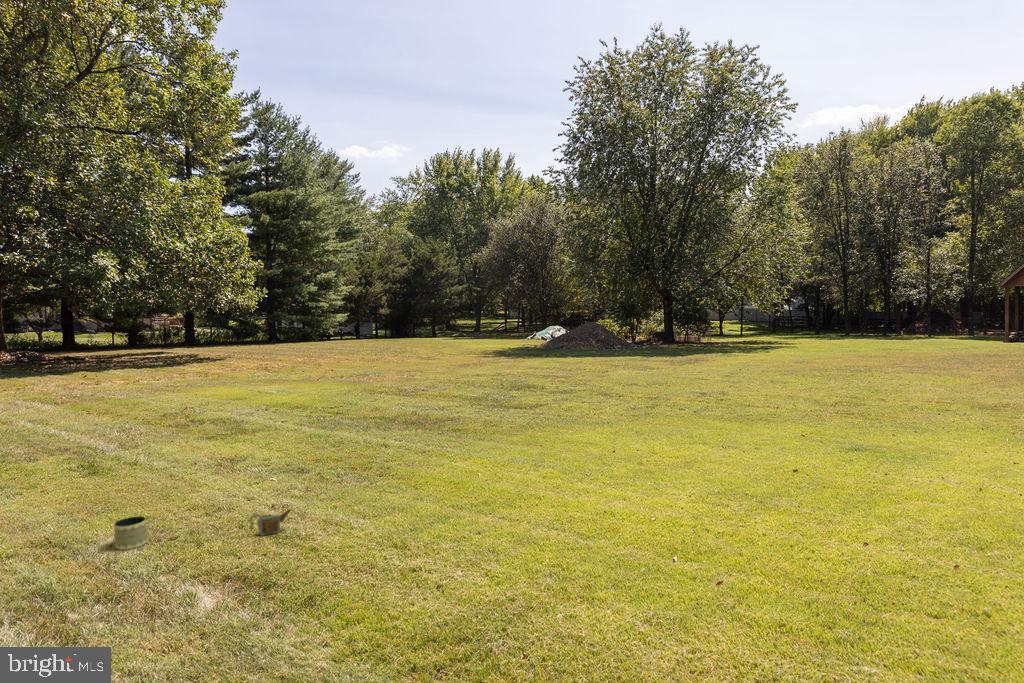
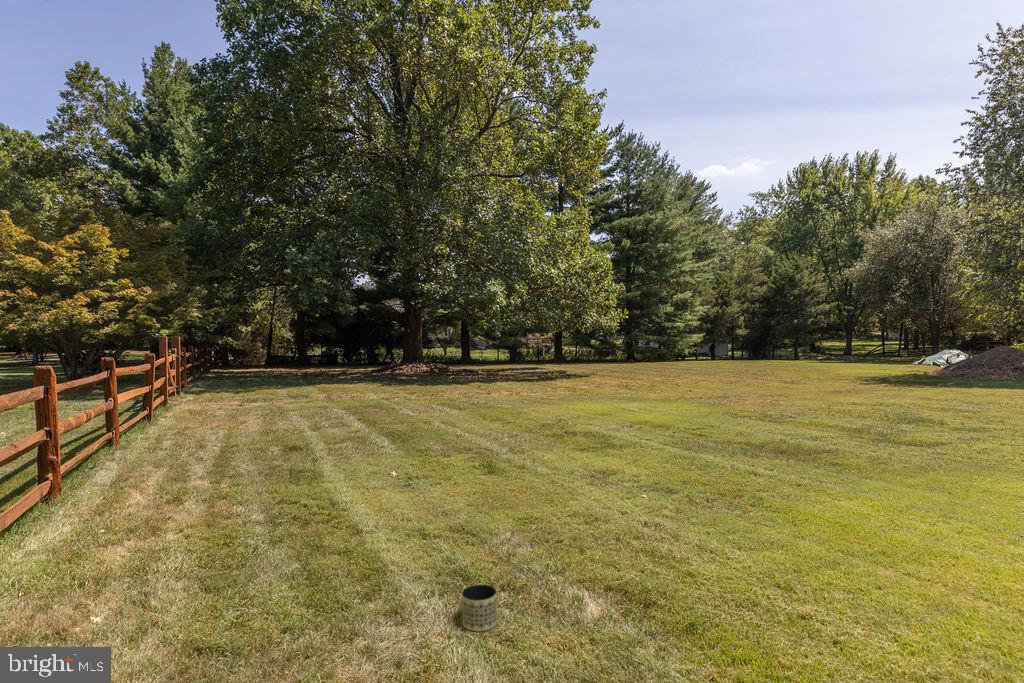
watering can: present [250,509,291,536] -> none [625,623,686,660]

